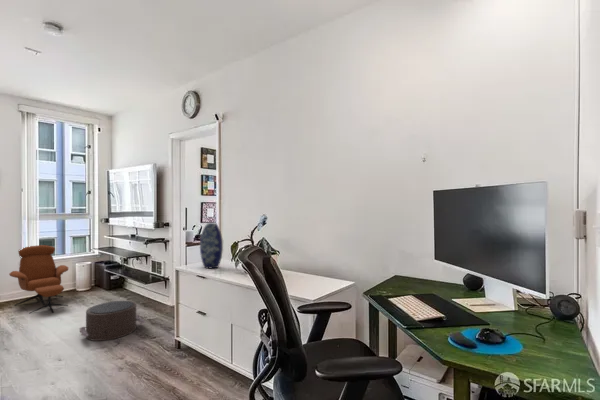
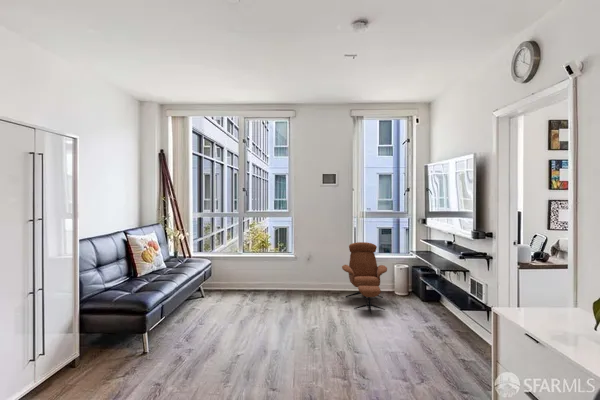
vase: present [200,223,223,268] -> none [530,249,573,326]
pouf: present [80,301,145,341] -> none [387,322,456,371]

